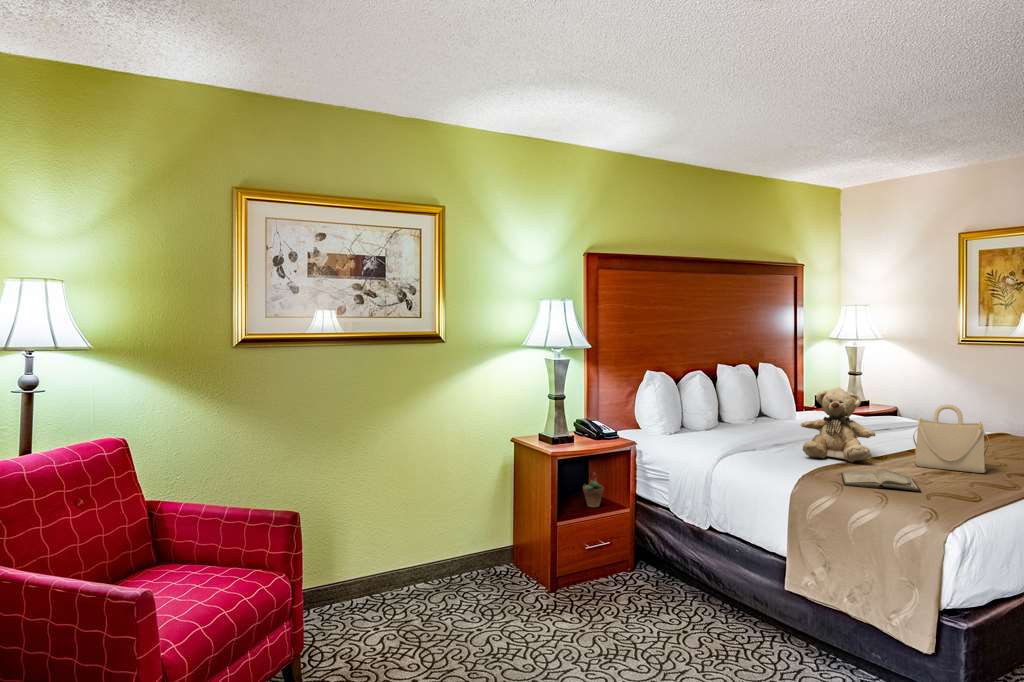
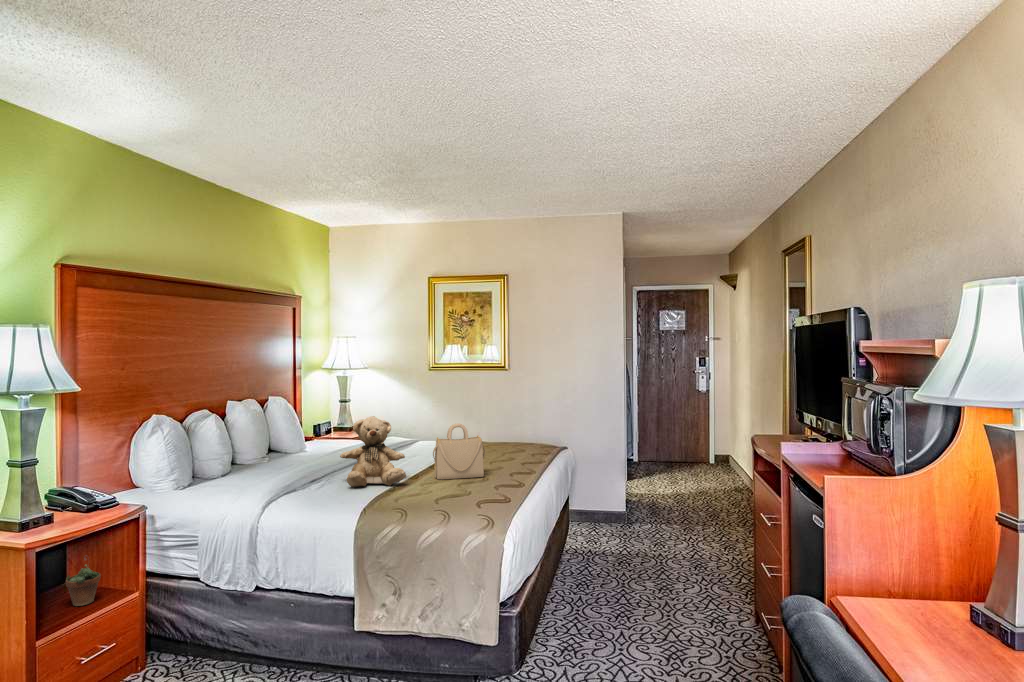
diary: present [841,469,921,491] -> none [391,488,461,510]

